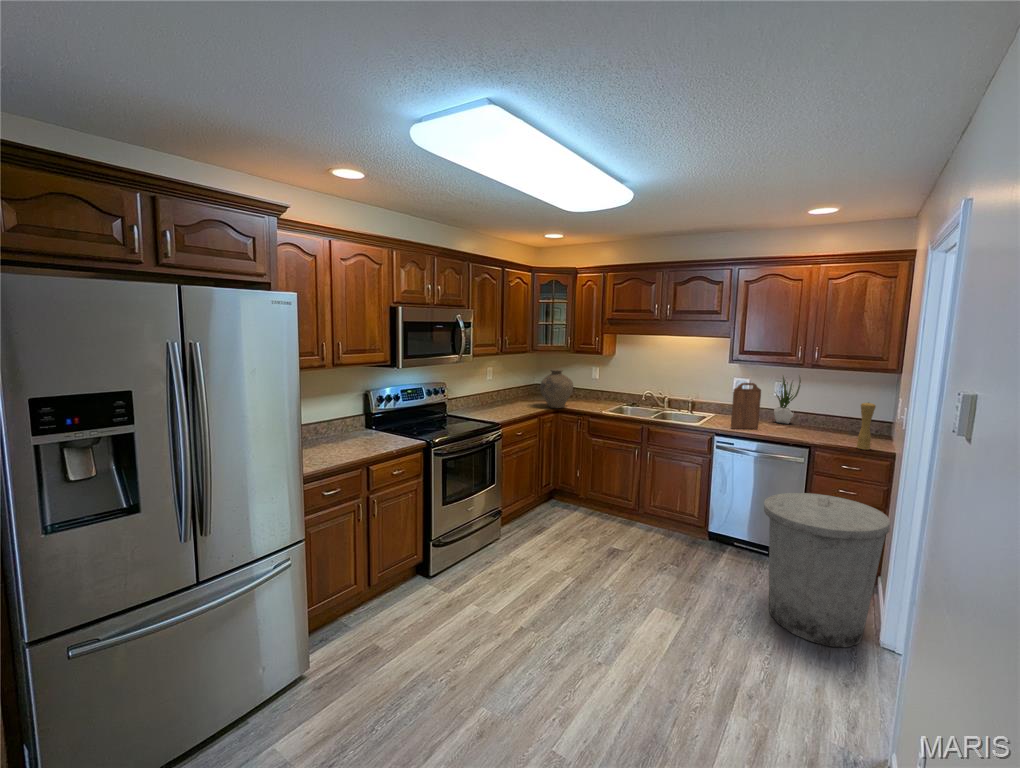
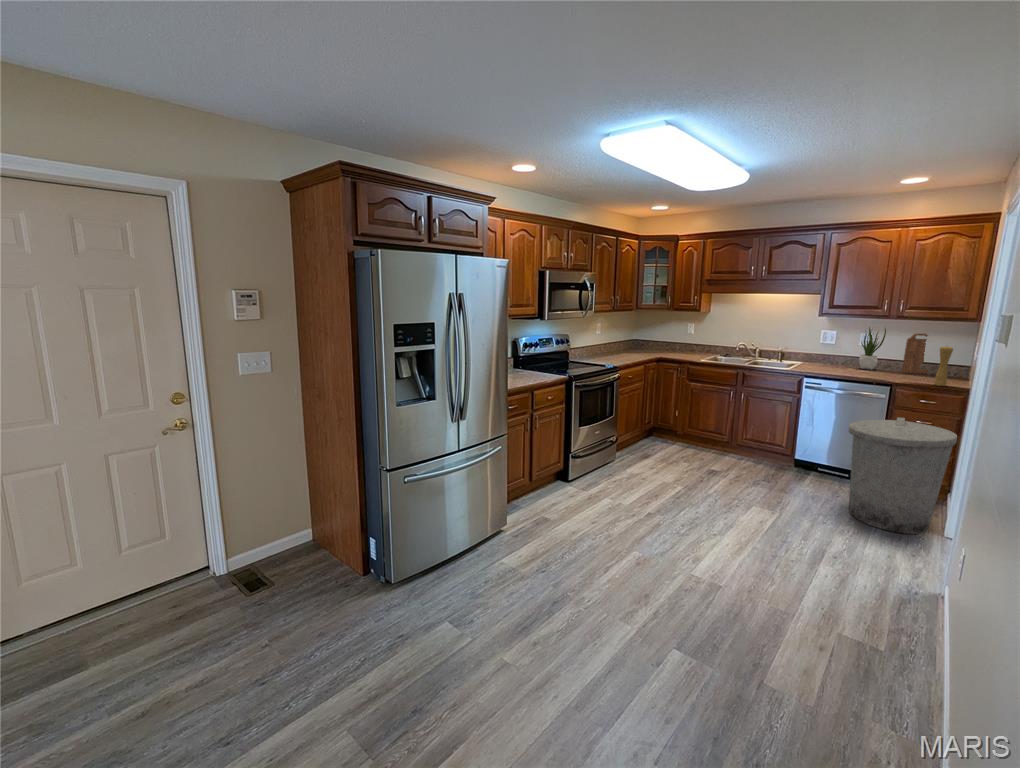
vase: present [540,369,573,408] -> none [644,325,674,358]
cutting board: present [731,383,761,429] -> present [902,333,928,374]

